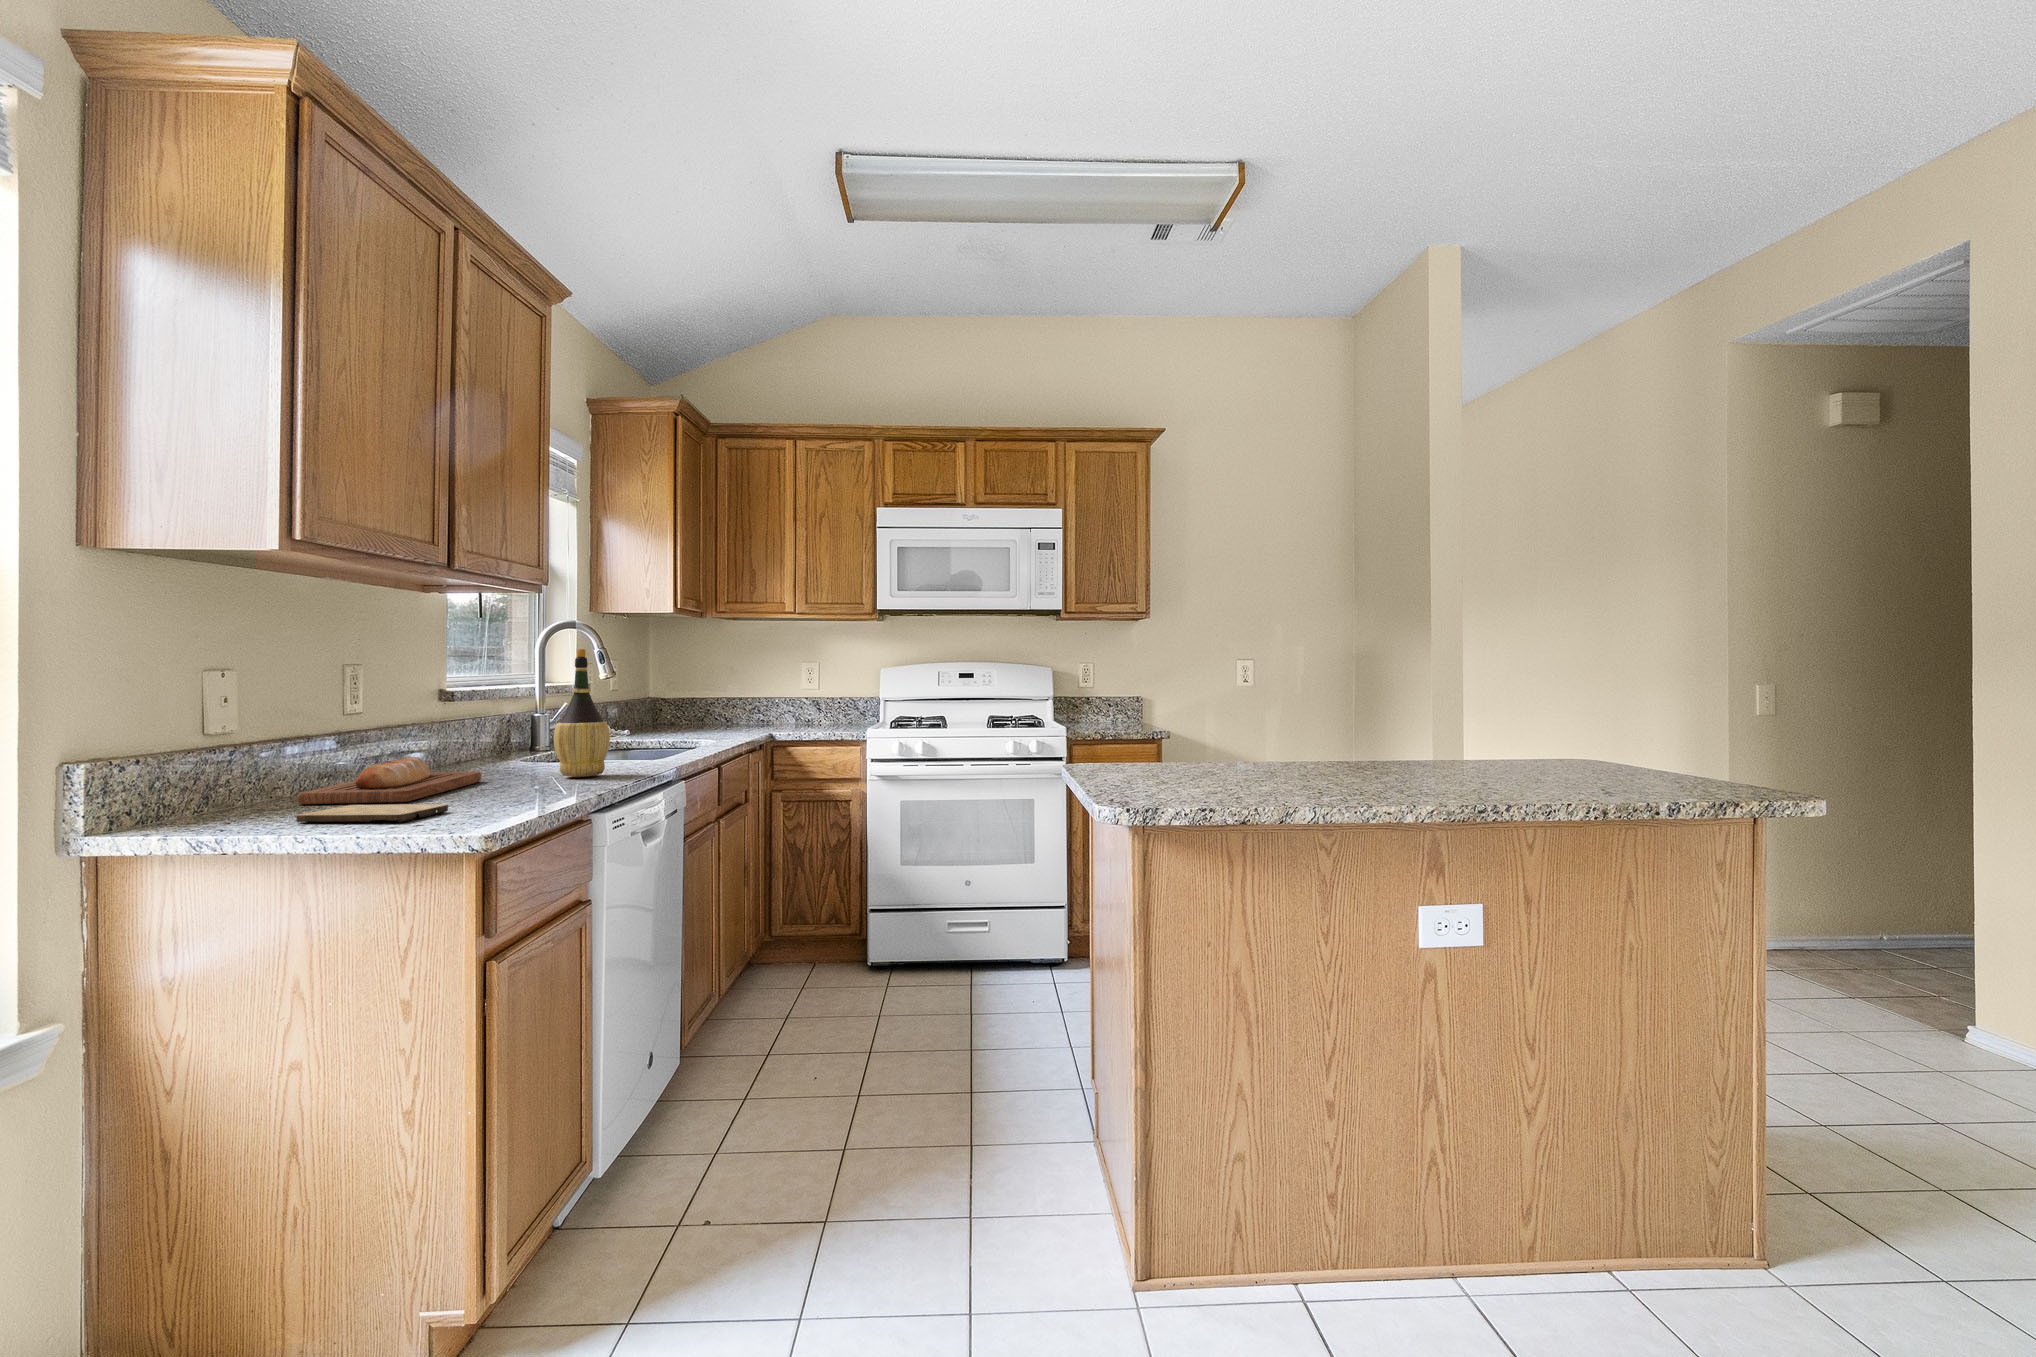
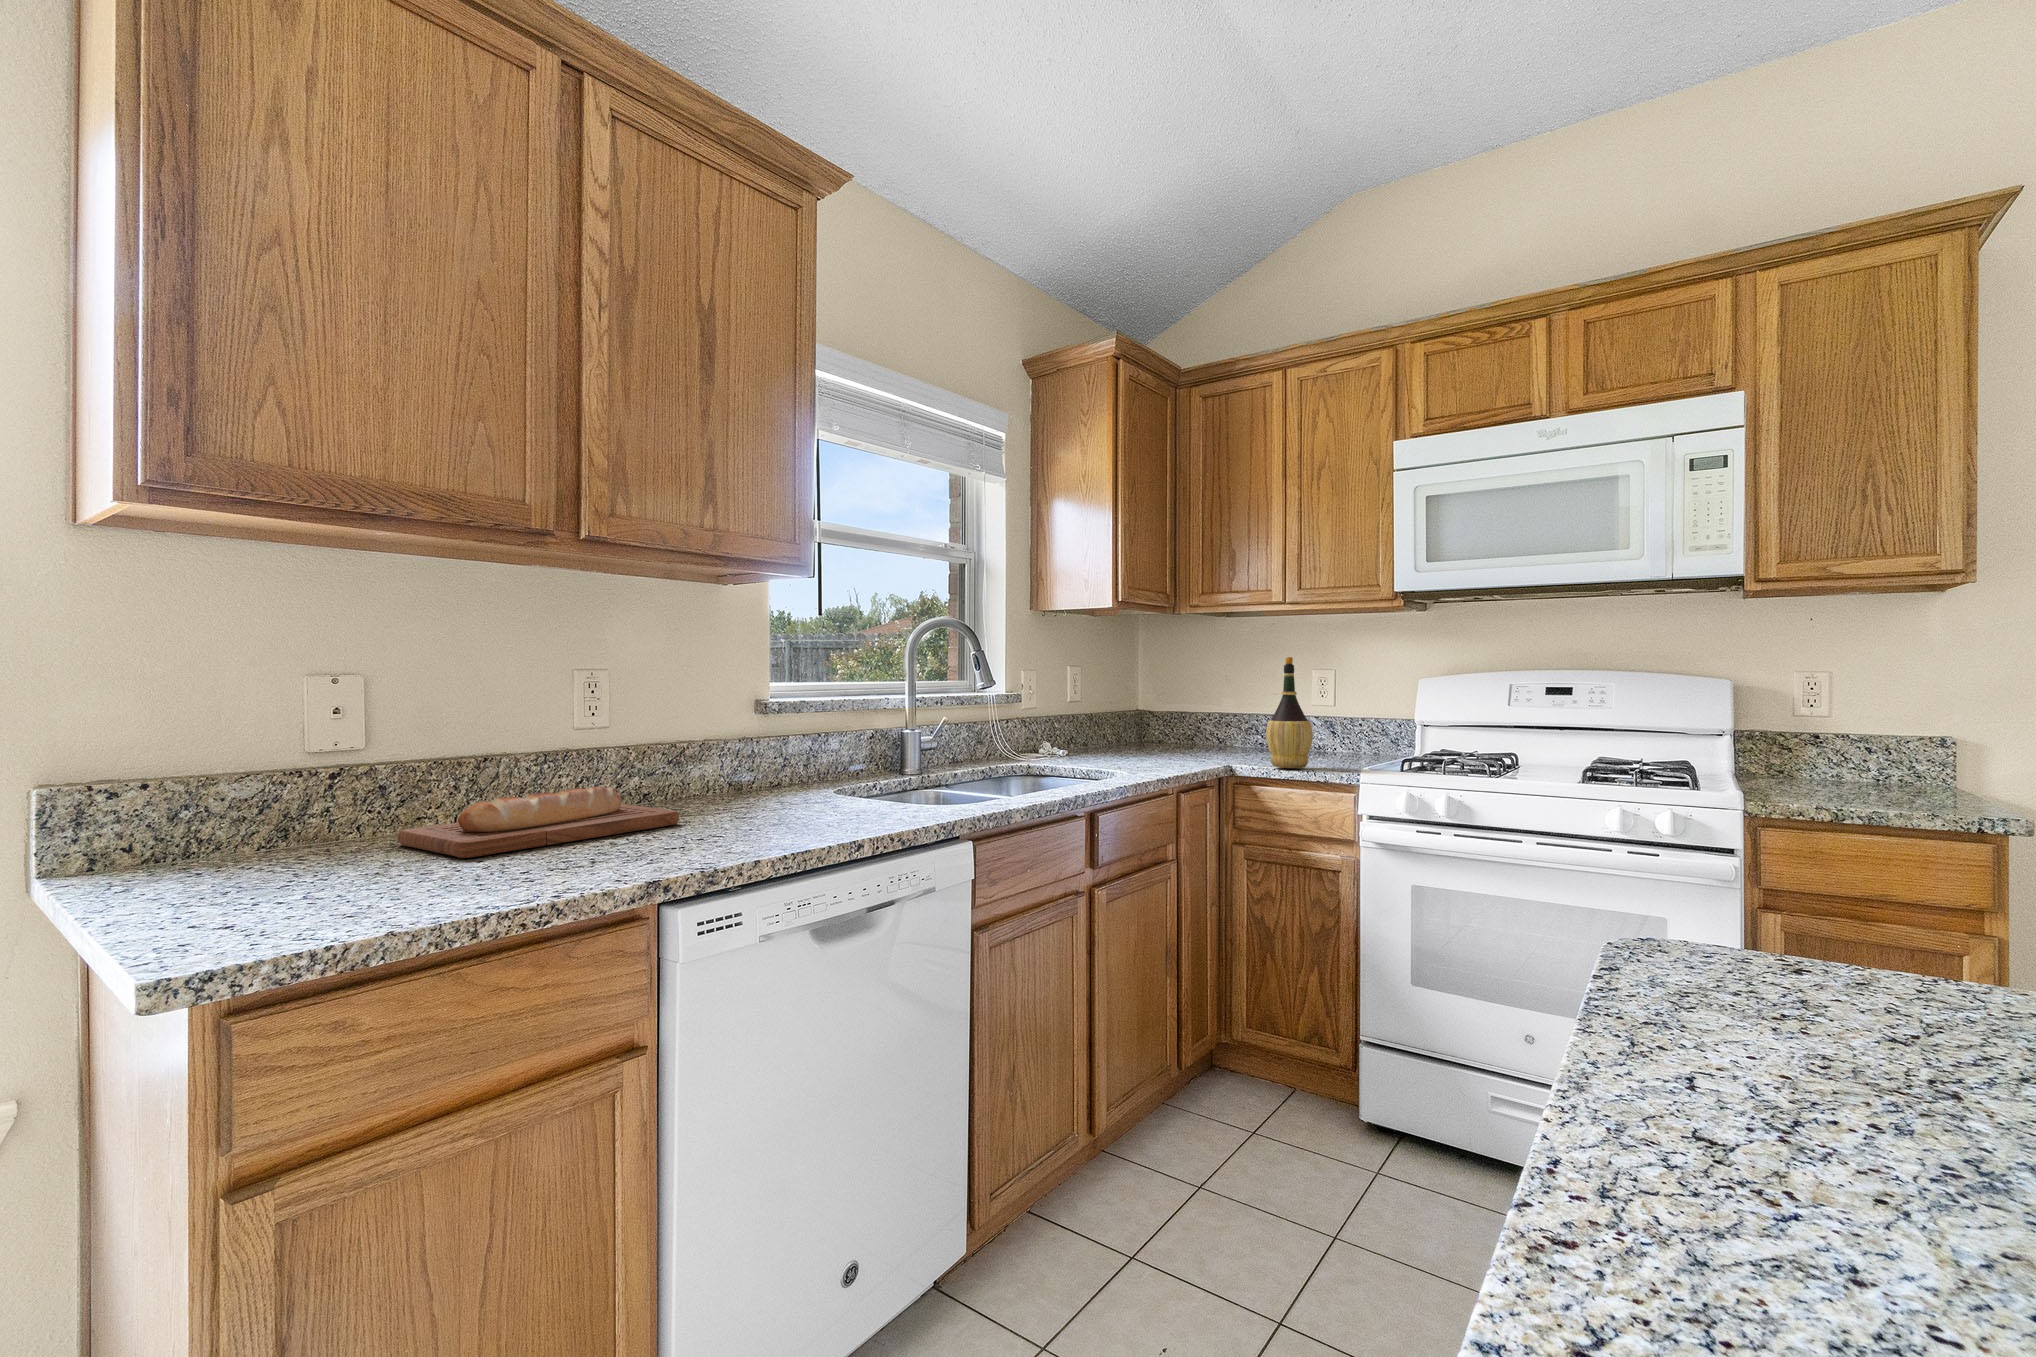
wine bottle: present [554,649,610,777] -> present [1266,657,1313,768]
cutting board: present [296,804,448,822] -> none [223,861,396,914]

